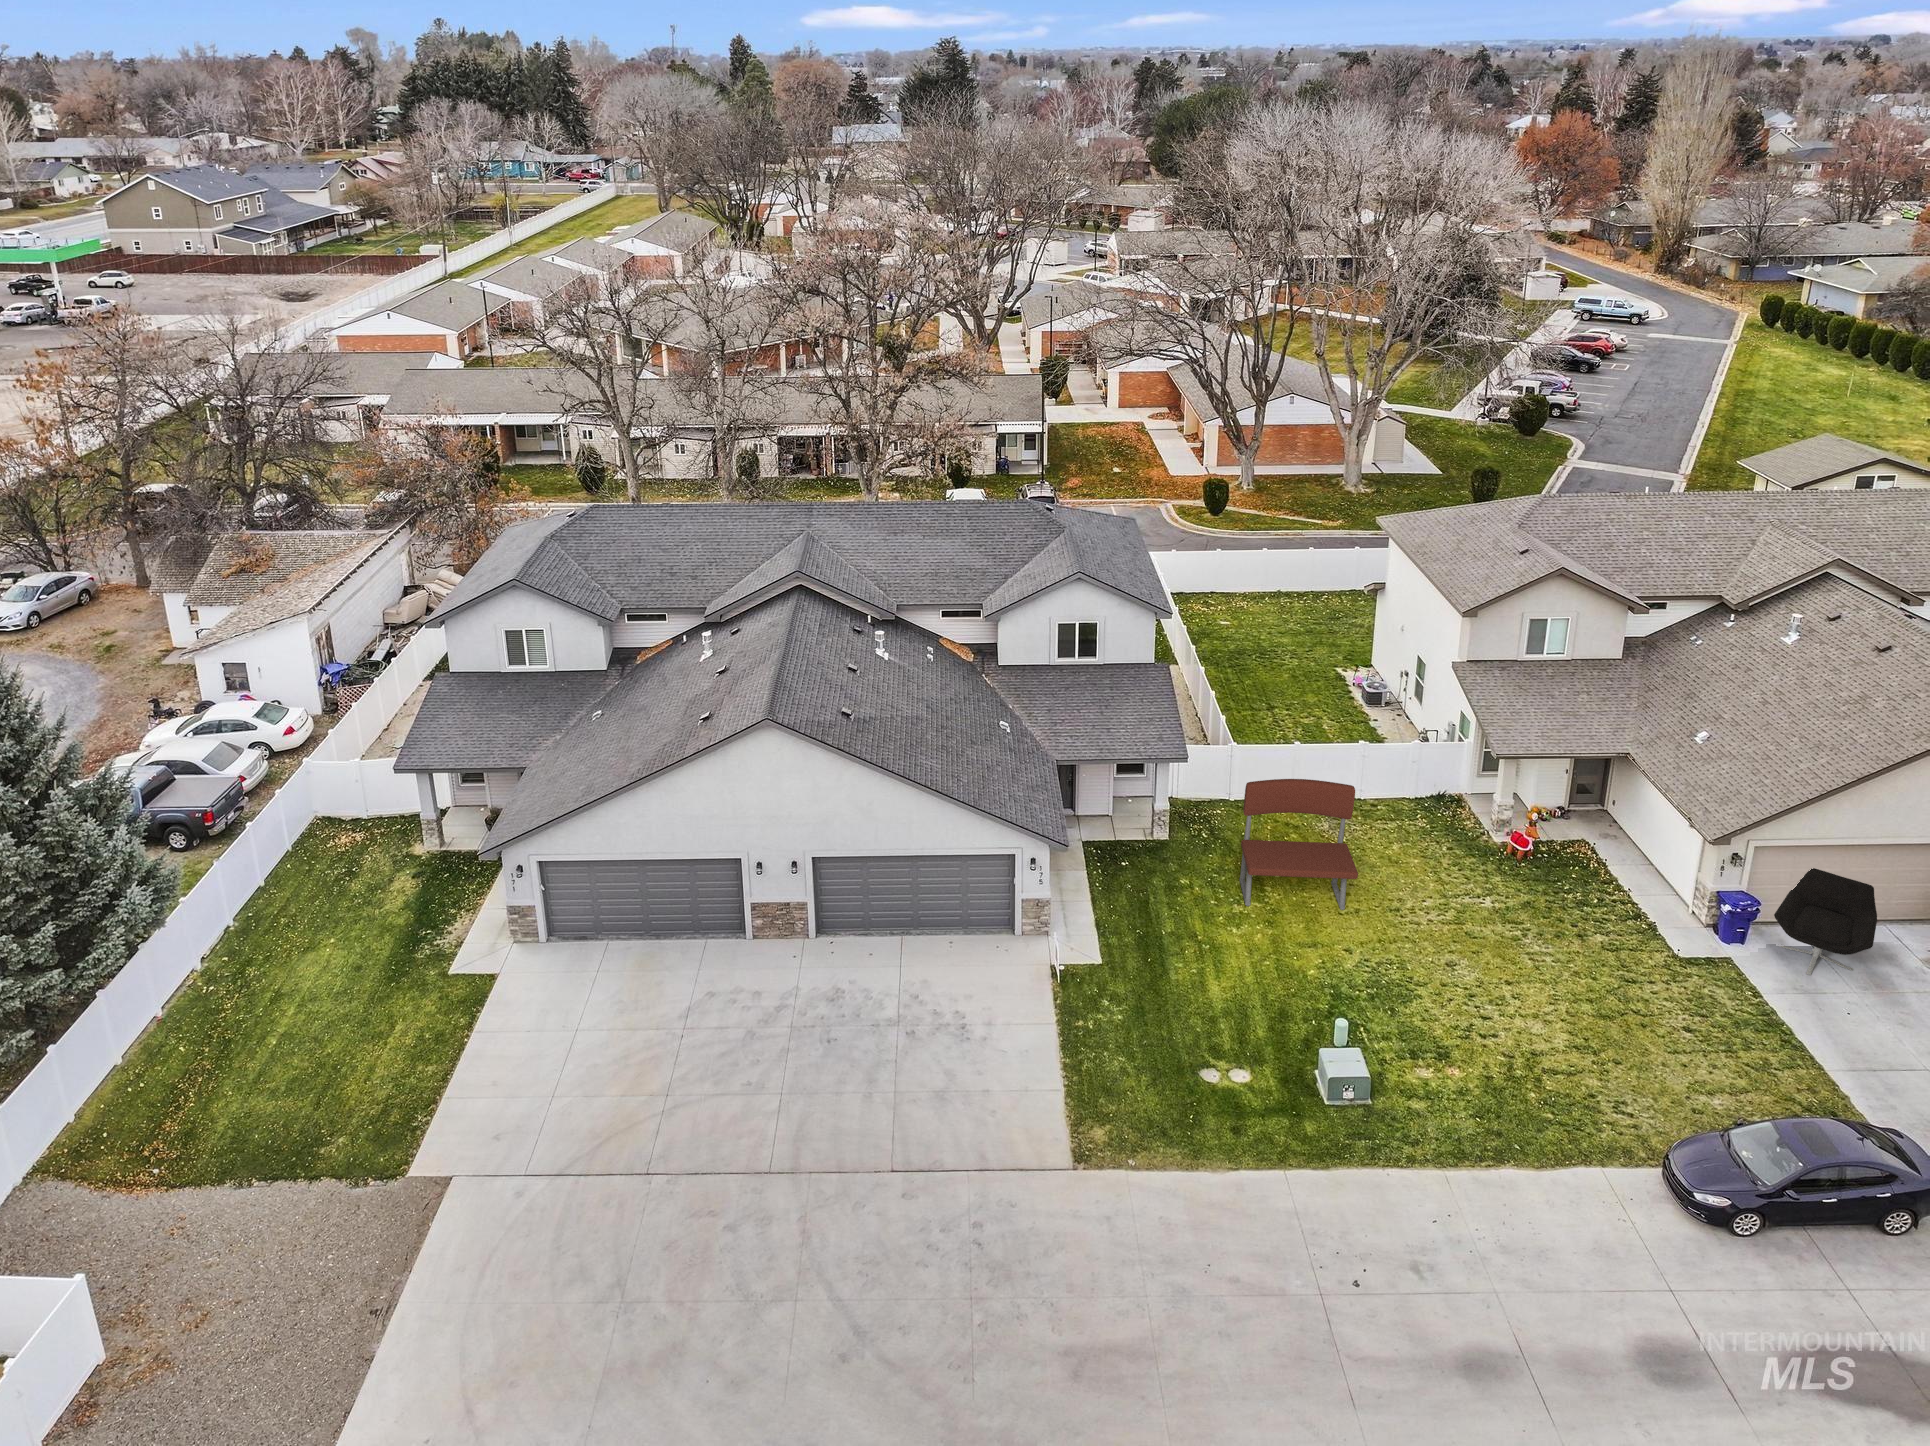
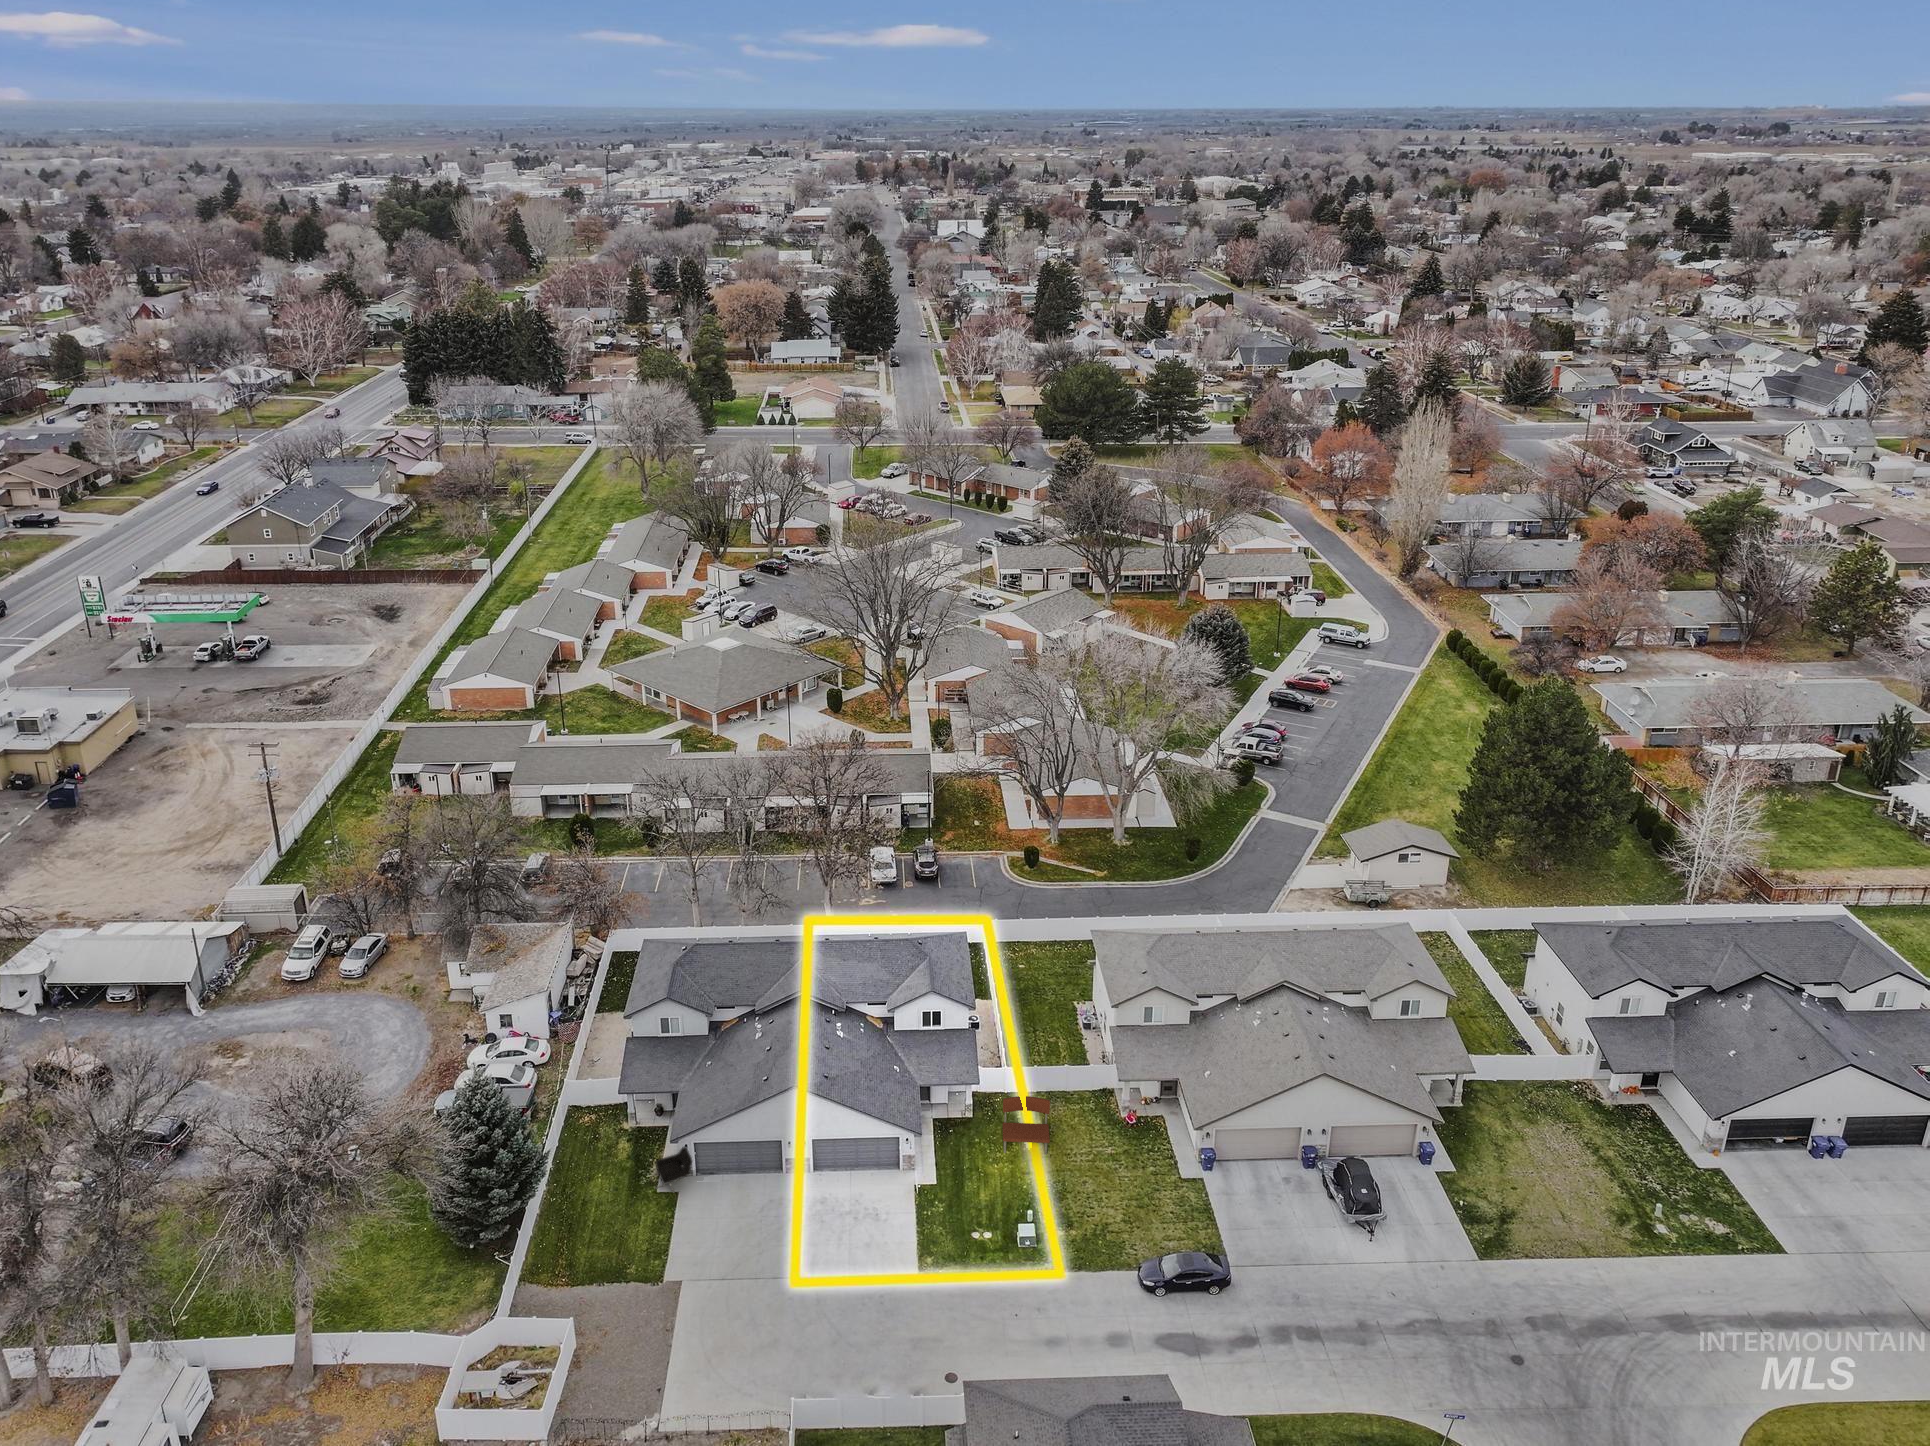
lounge chair: present [1774,868,1877,975] -> present [655,1147,692,1191]

